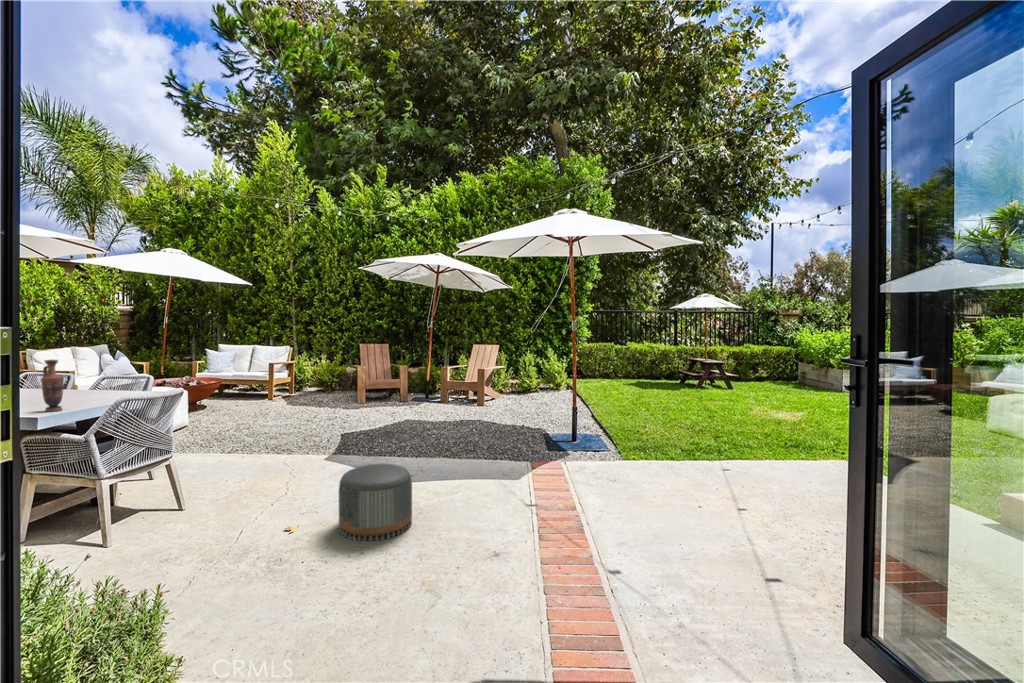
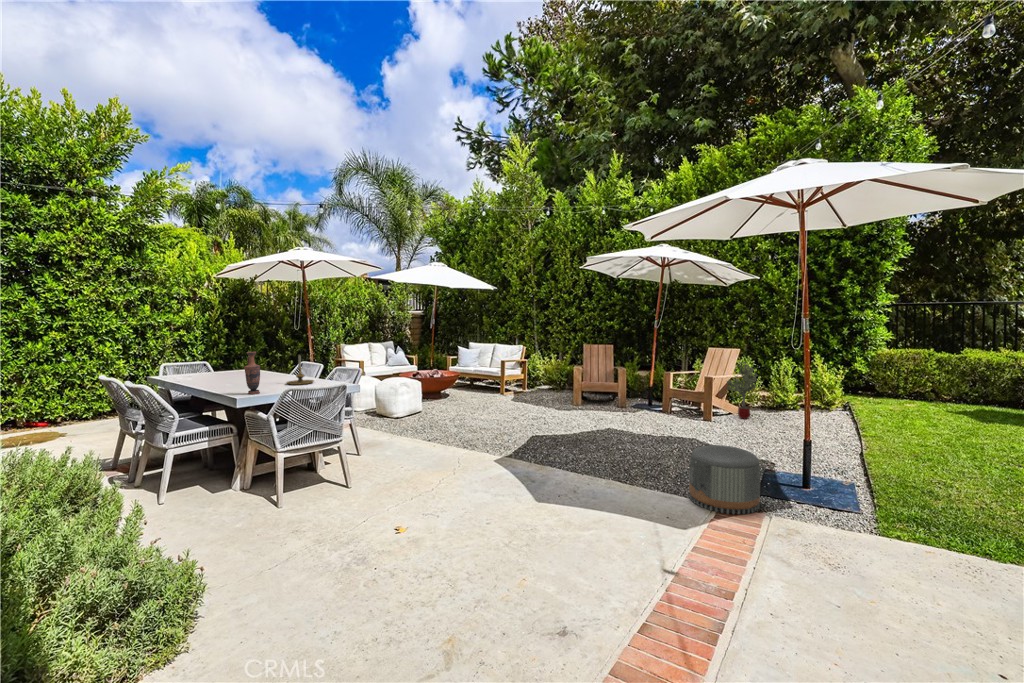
potted tree: none [492,356,516,402] -> present [727,362,758,419]
candle holder: none [70,362,110,399] -> present [287,355,314,385]
pouf: present [339,464,412,541] -> present [689,445,760,514]

